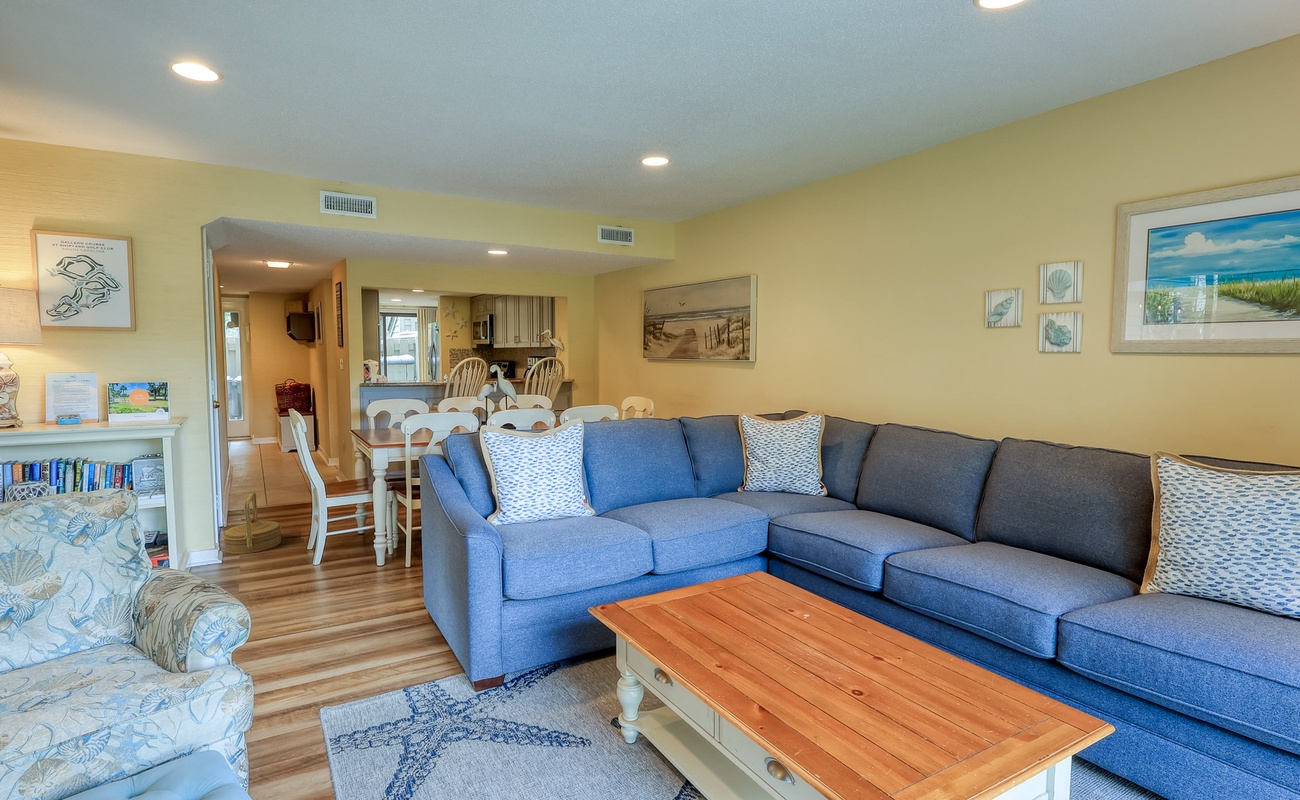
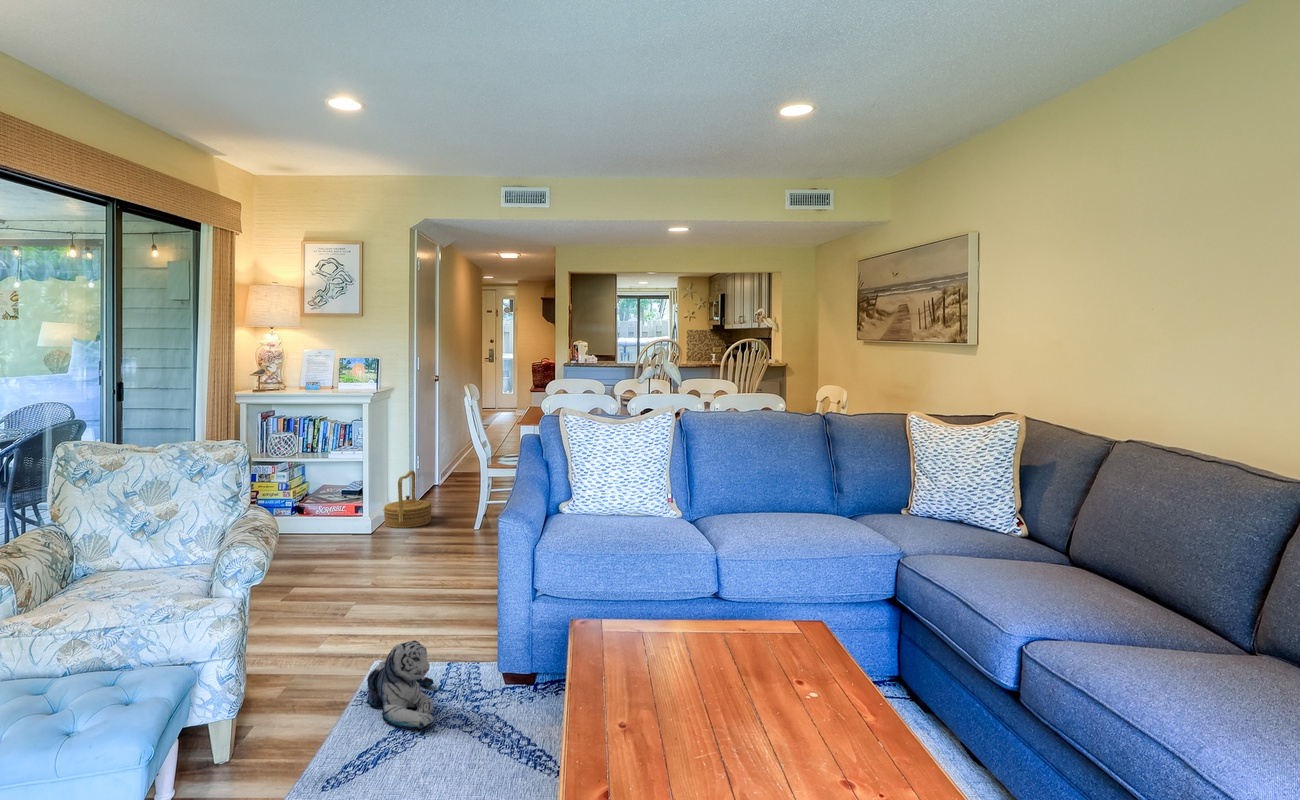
plush toy: none [341,669,438,758] -> present [367,640,434,729]

